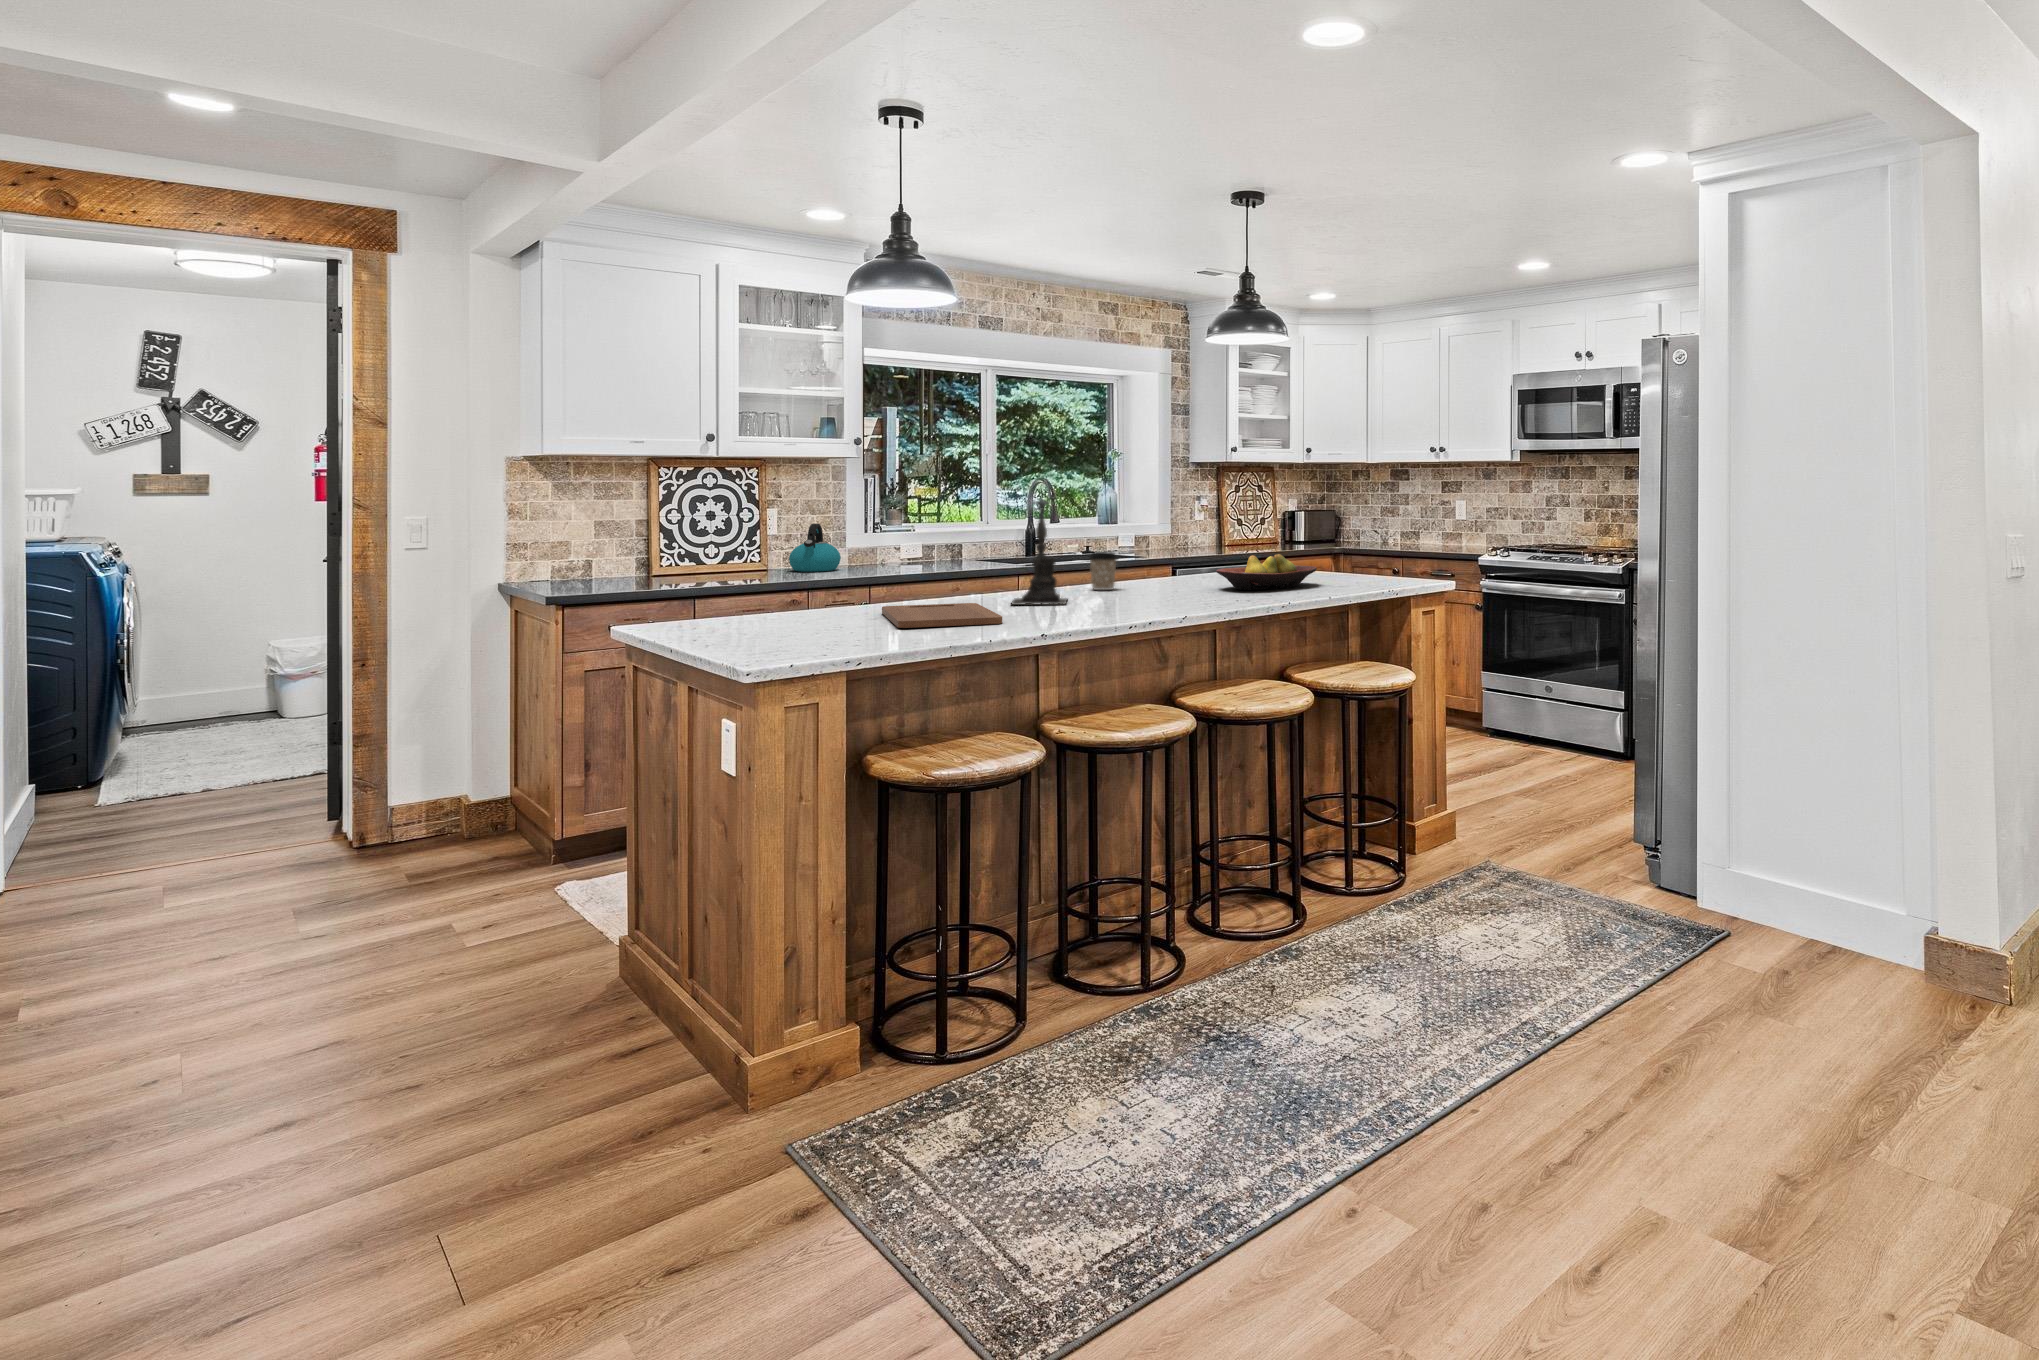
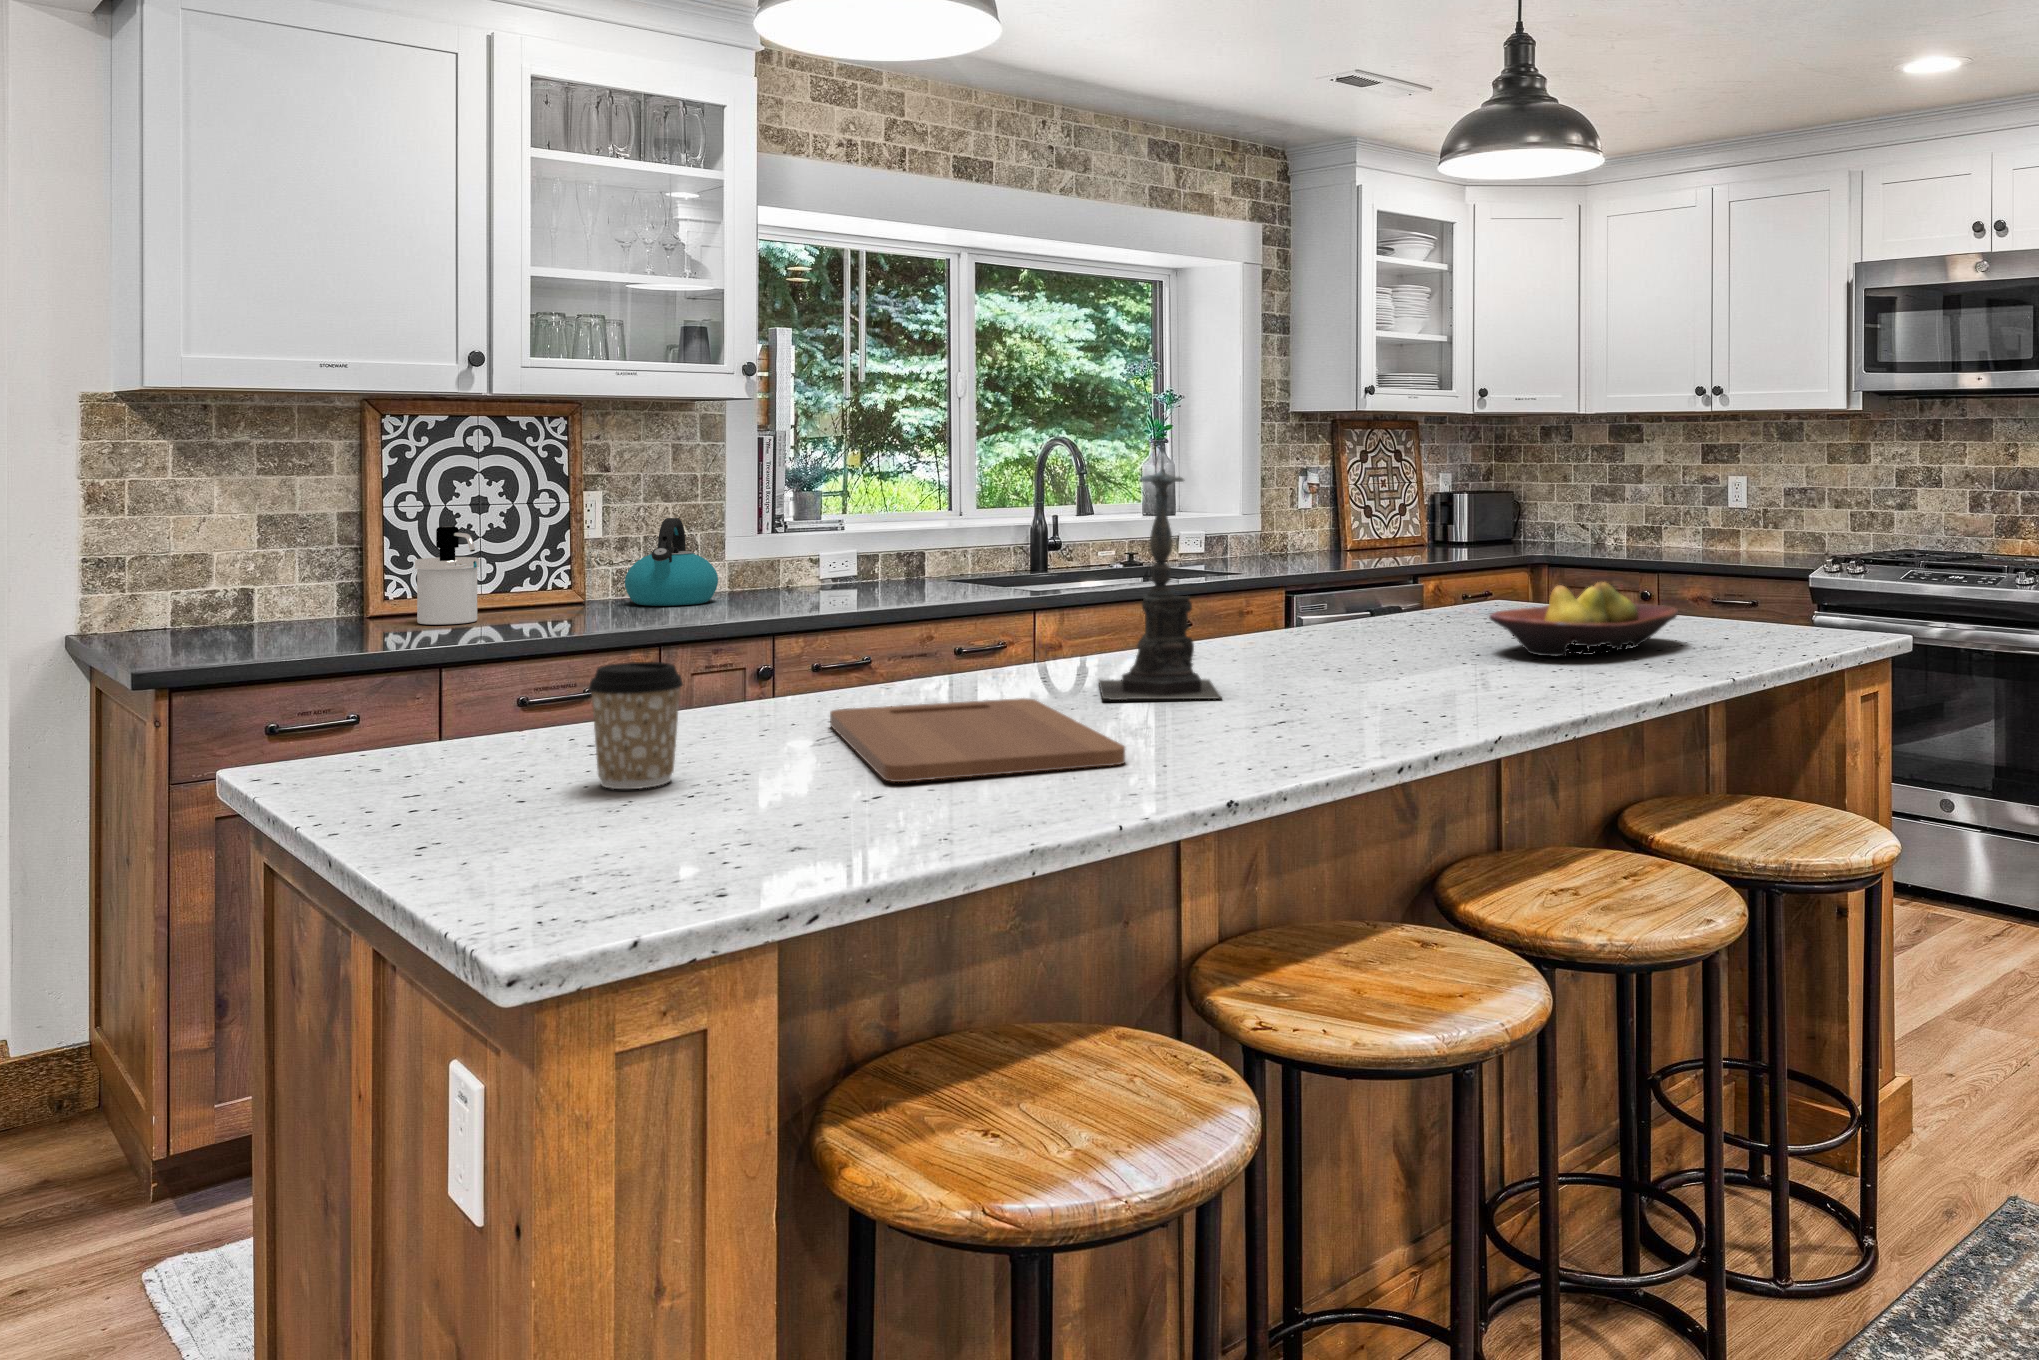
soap dispenser: none [678,528,712,580] -> present [415,526,480,625]
coffee cup: present [1090,552,1117,590] -> present [589,662,683,789]

